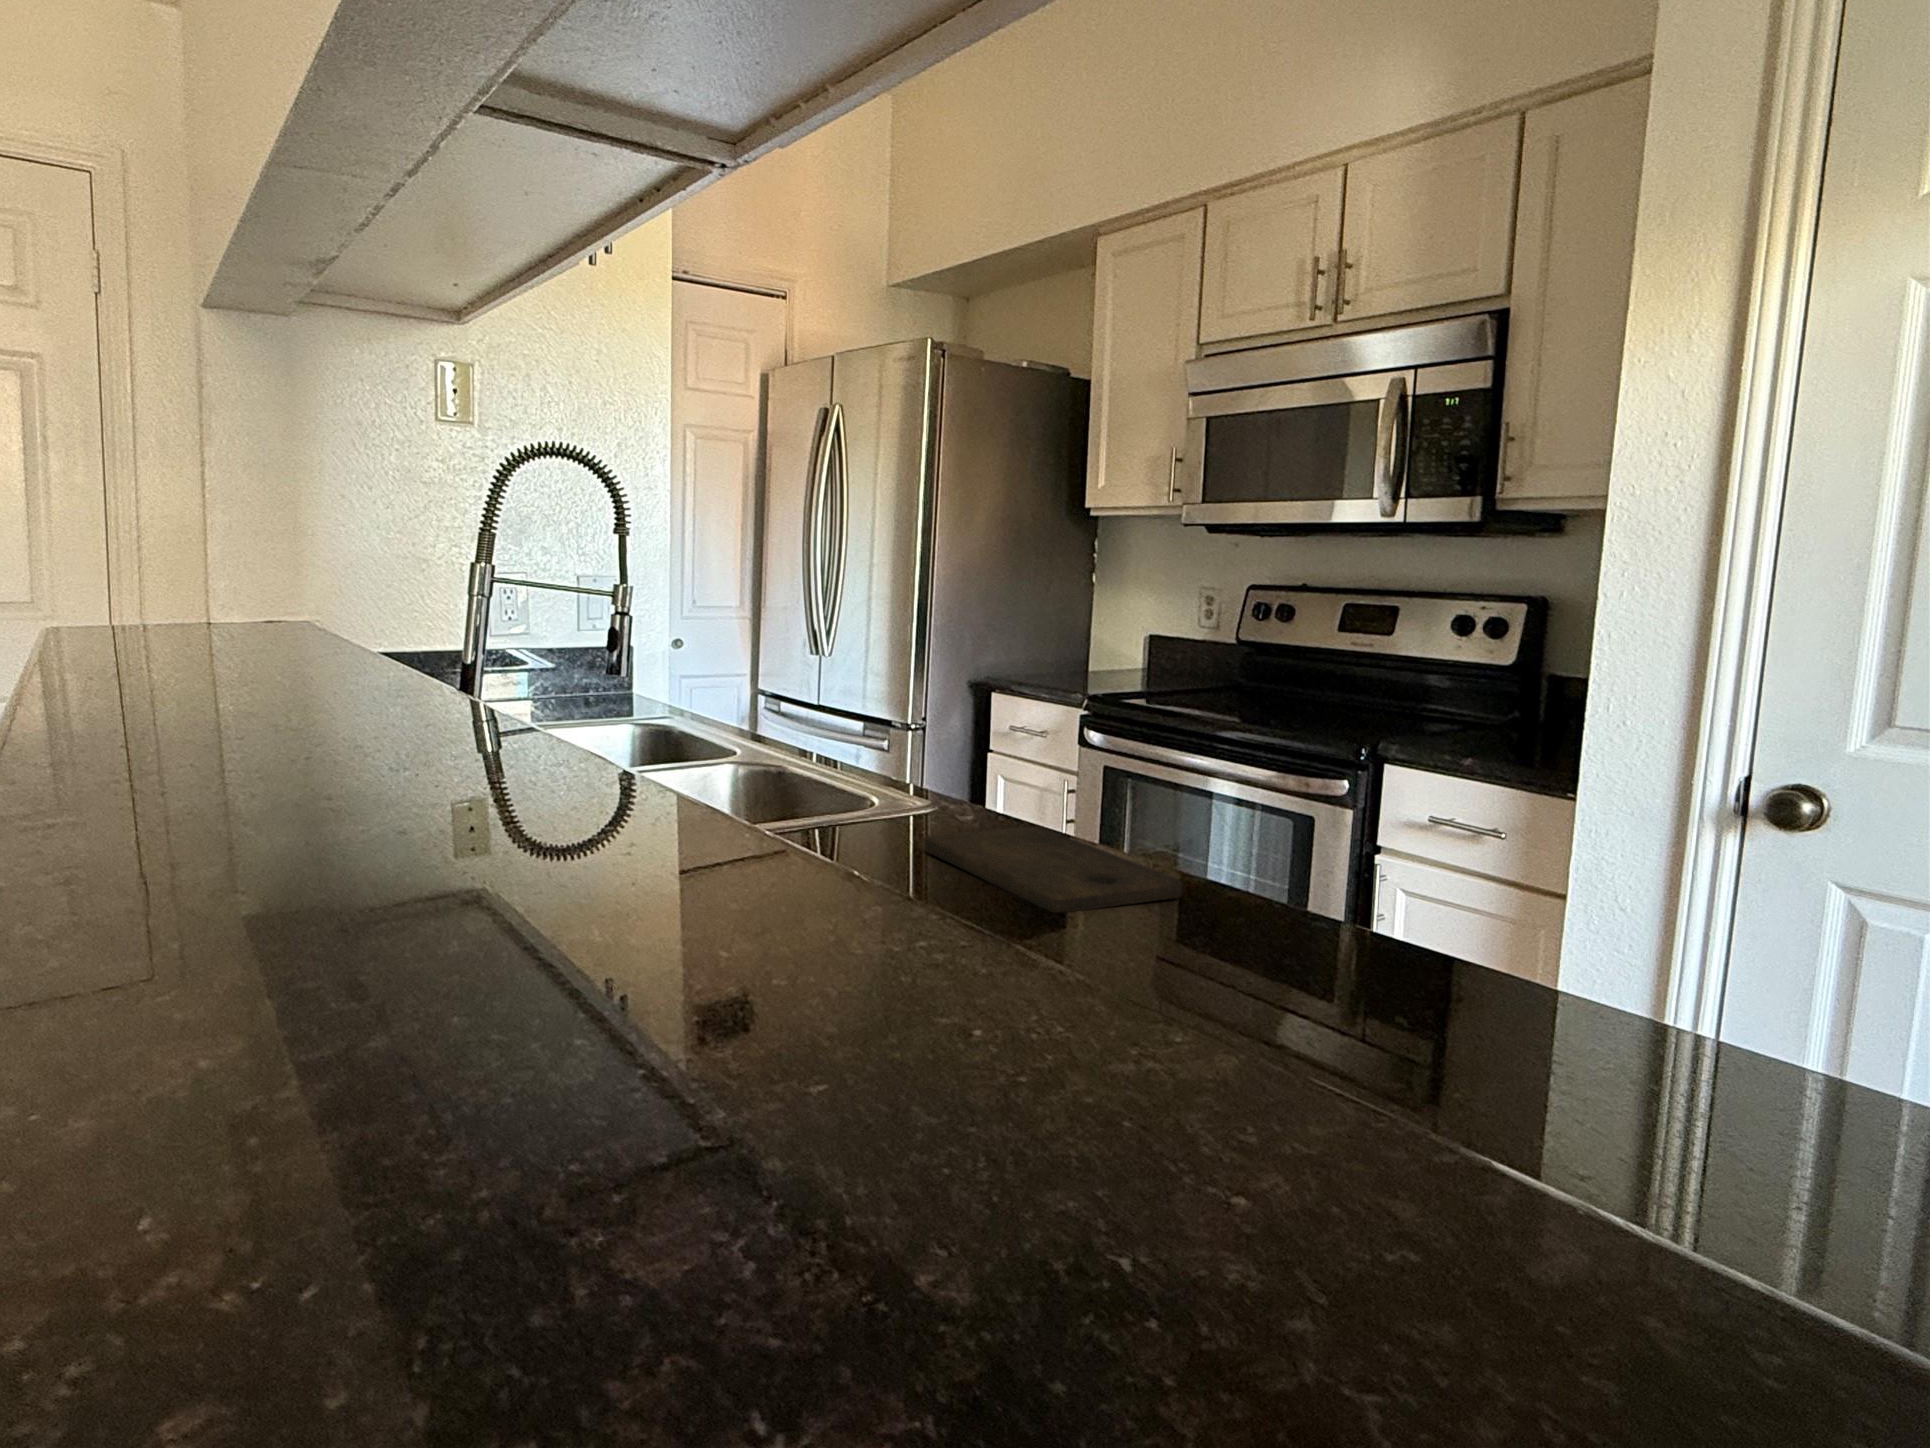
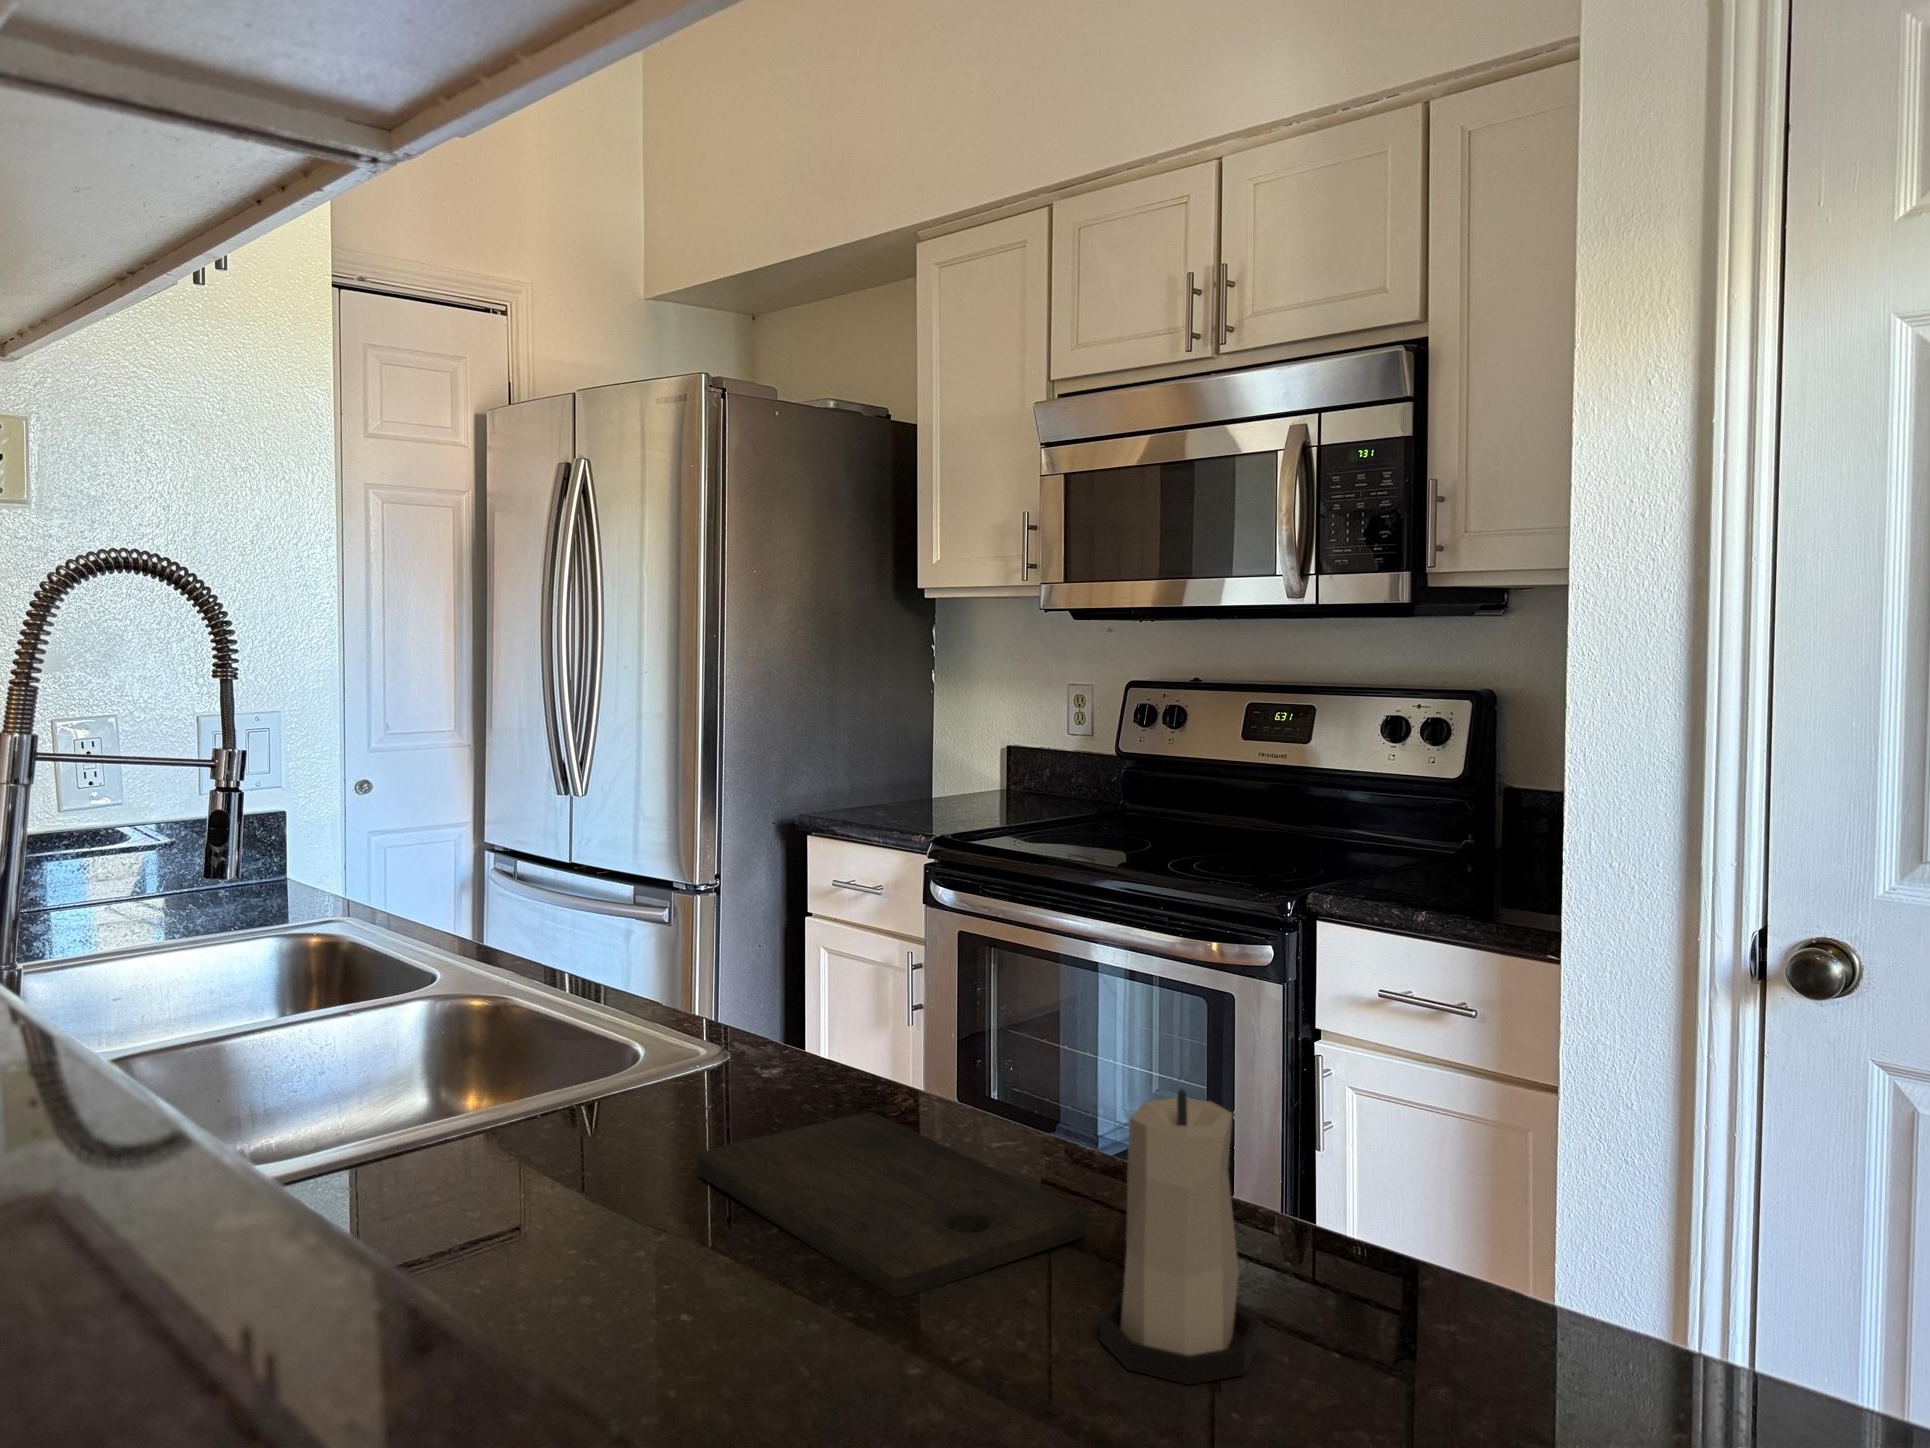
candle: none [1185,781,1292,963] -> present [1100,1089,1259,1385]

